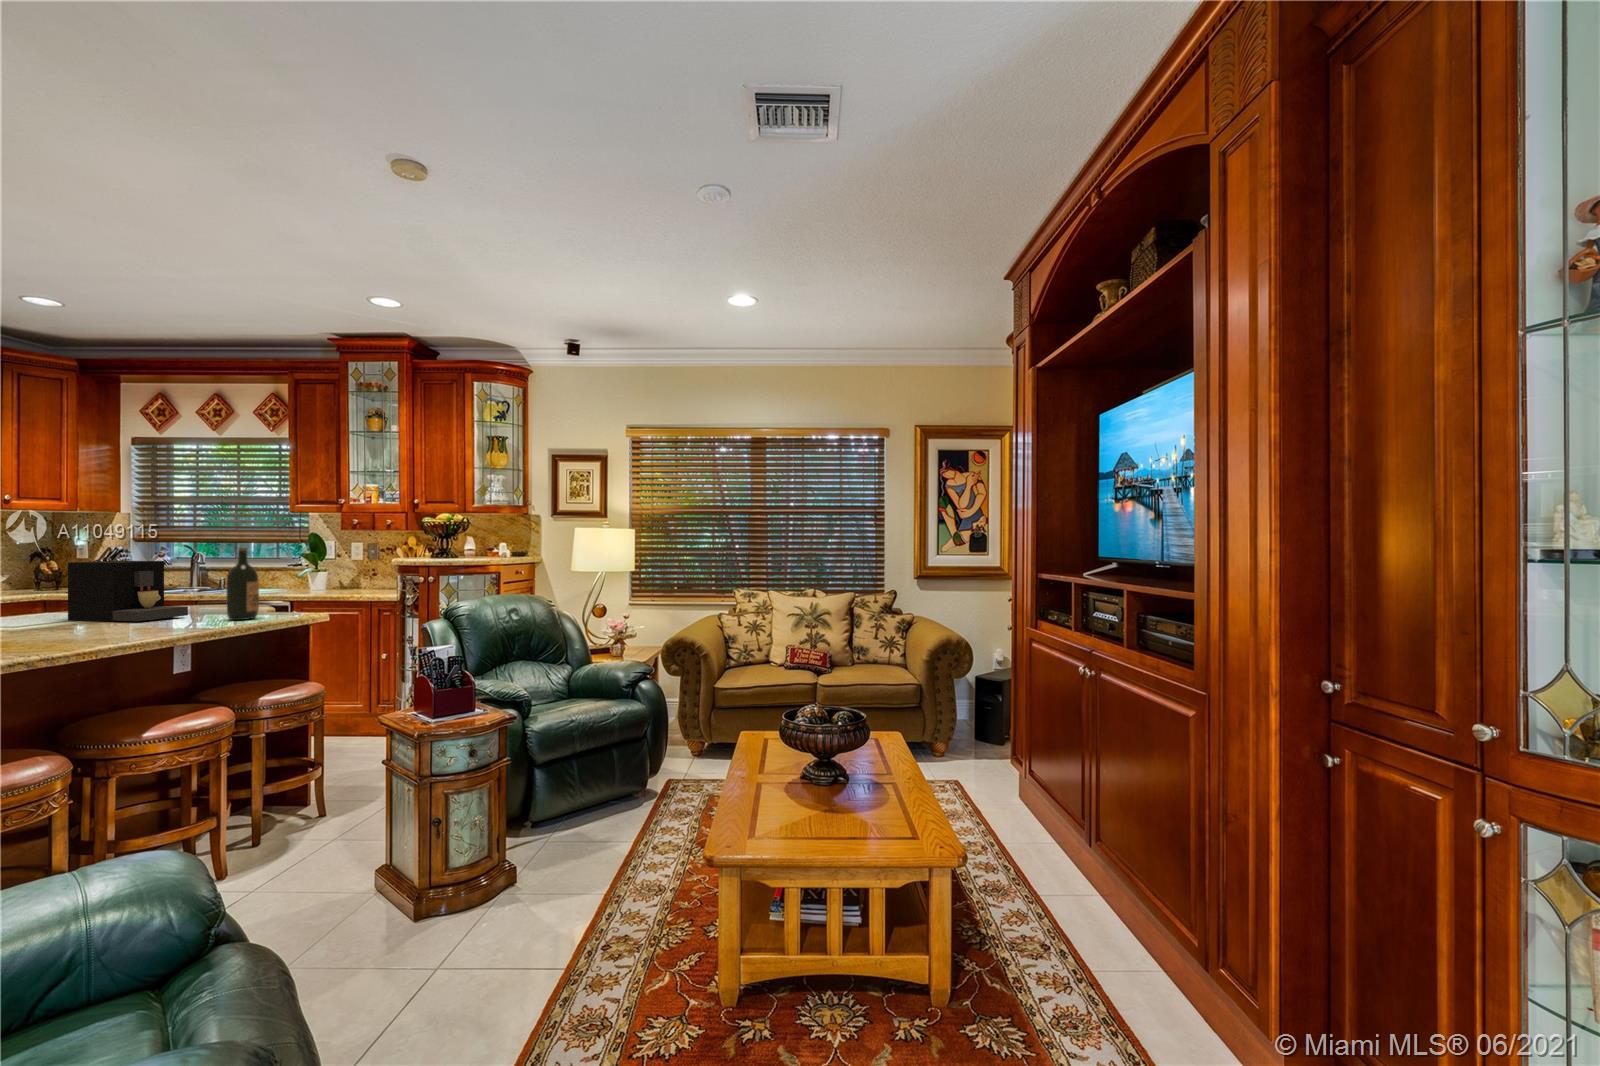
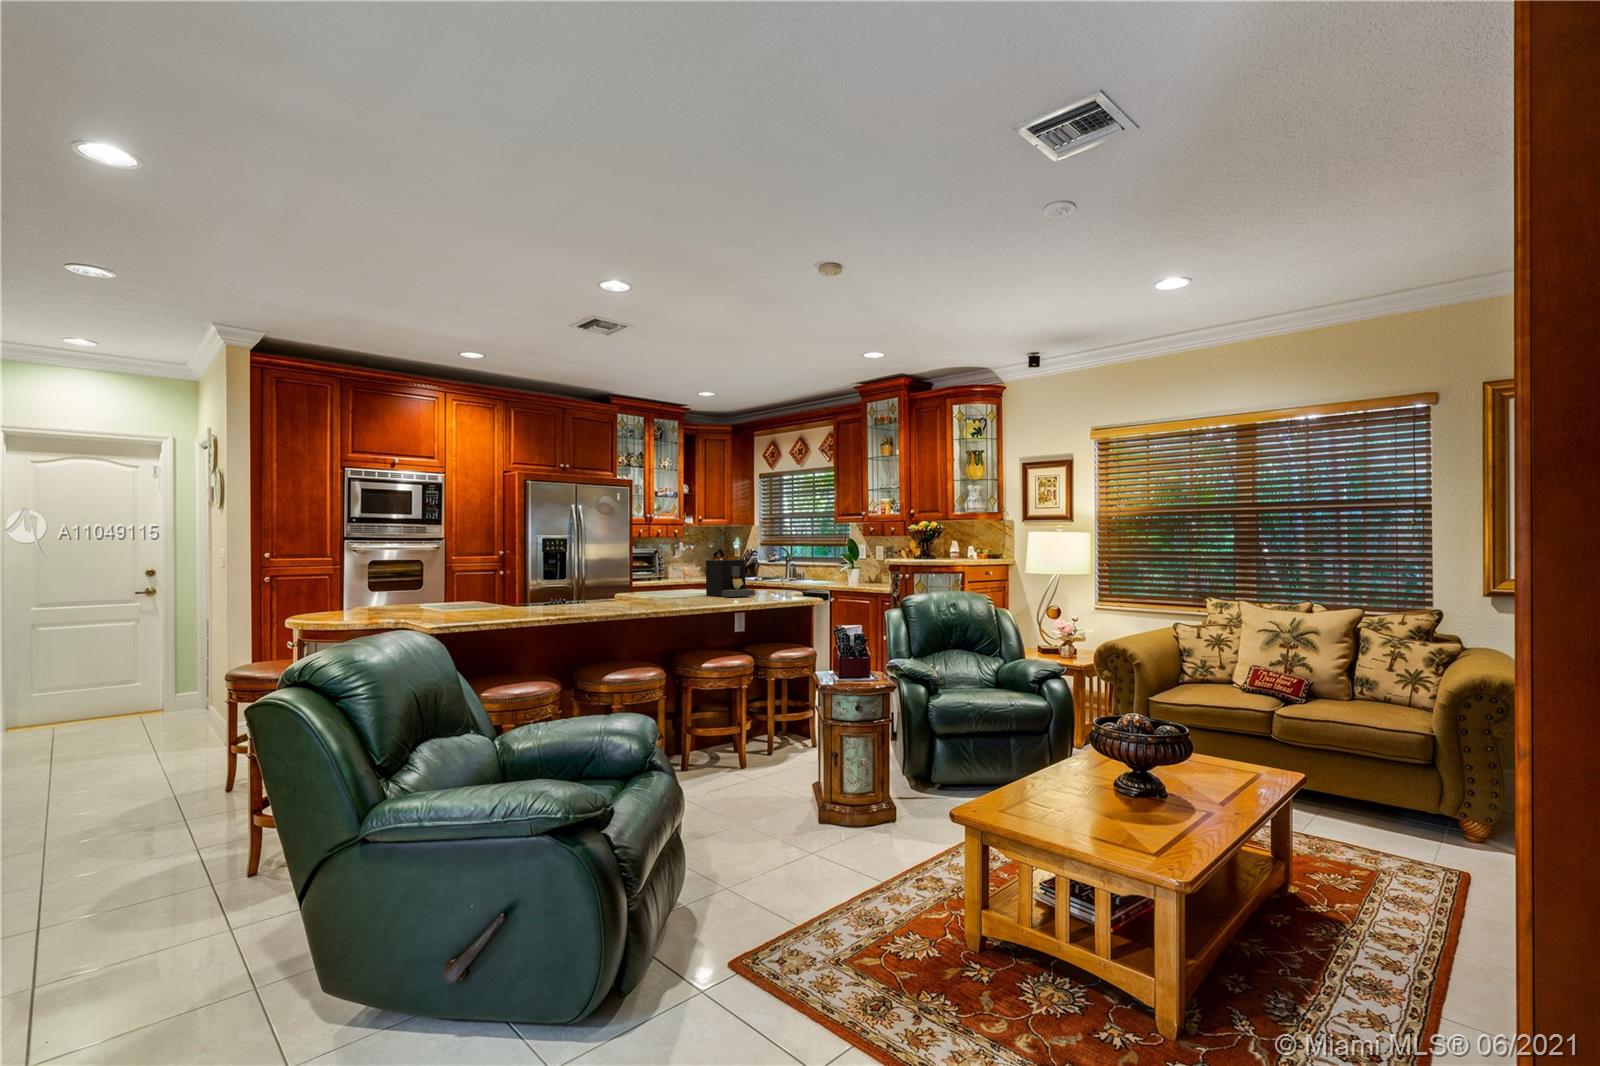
wine bottle: present [226,548,259,620] -> none [769,551,785,599]

